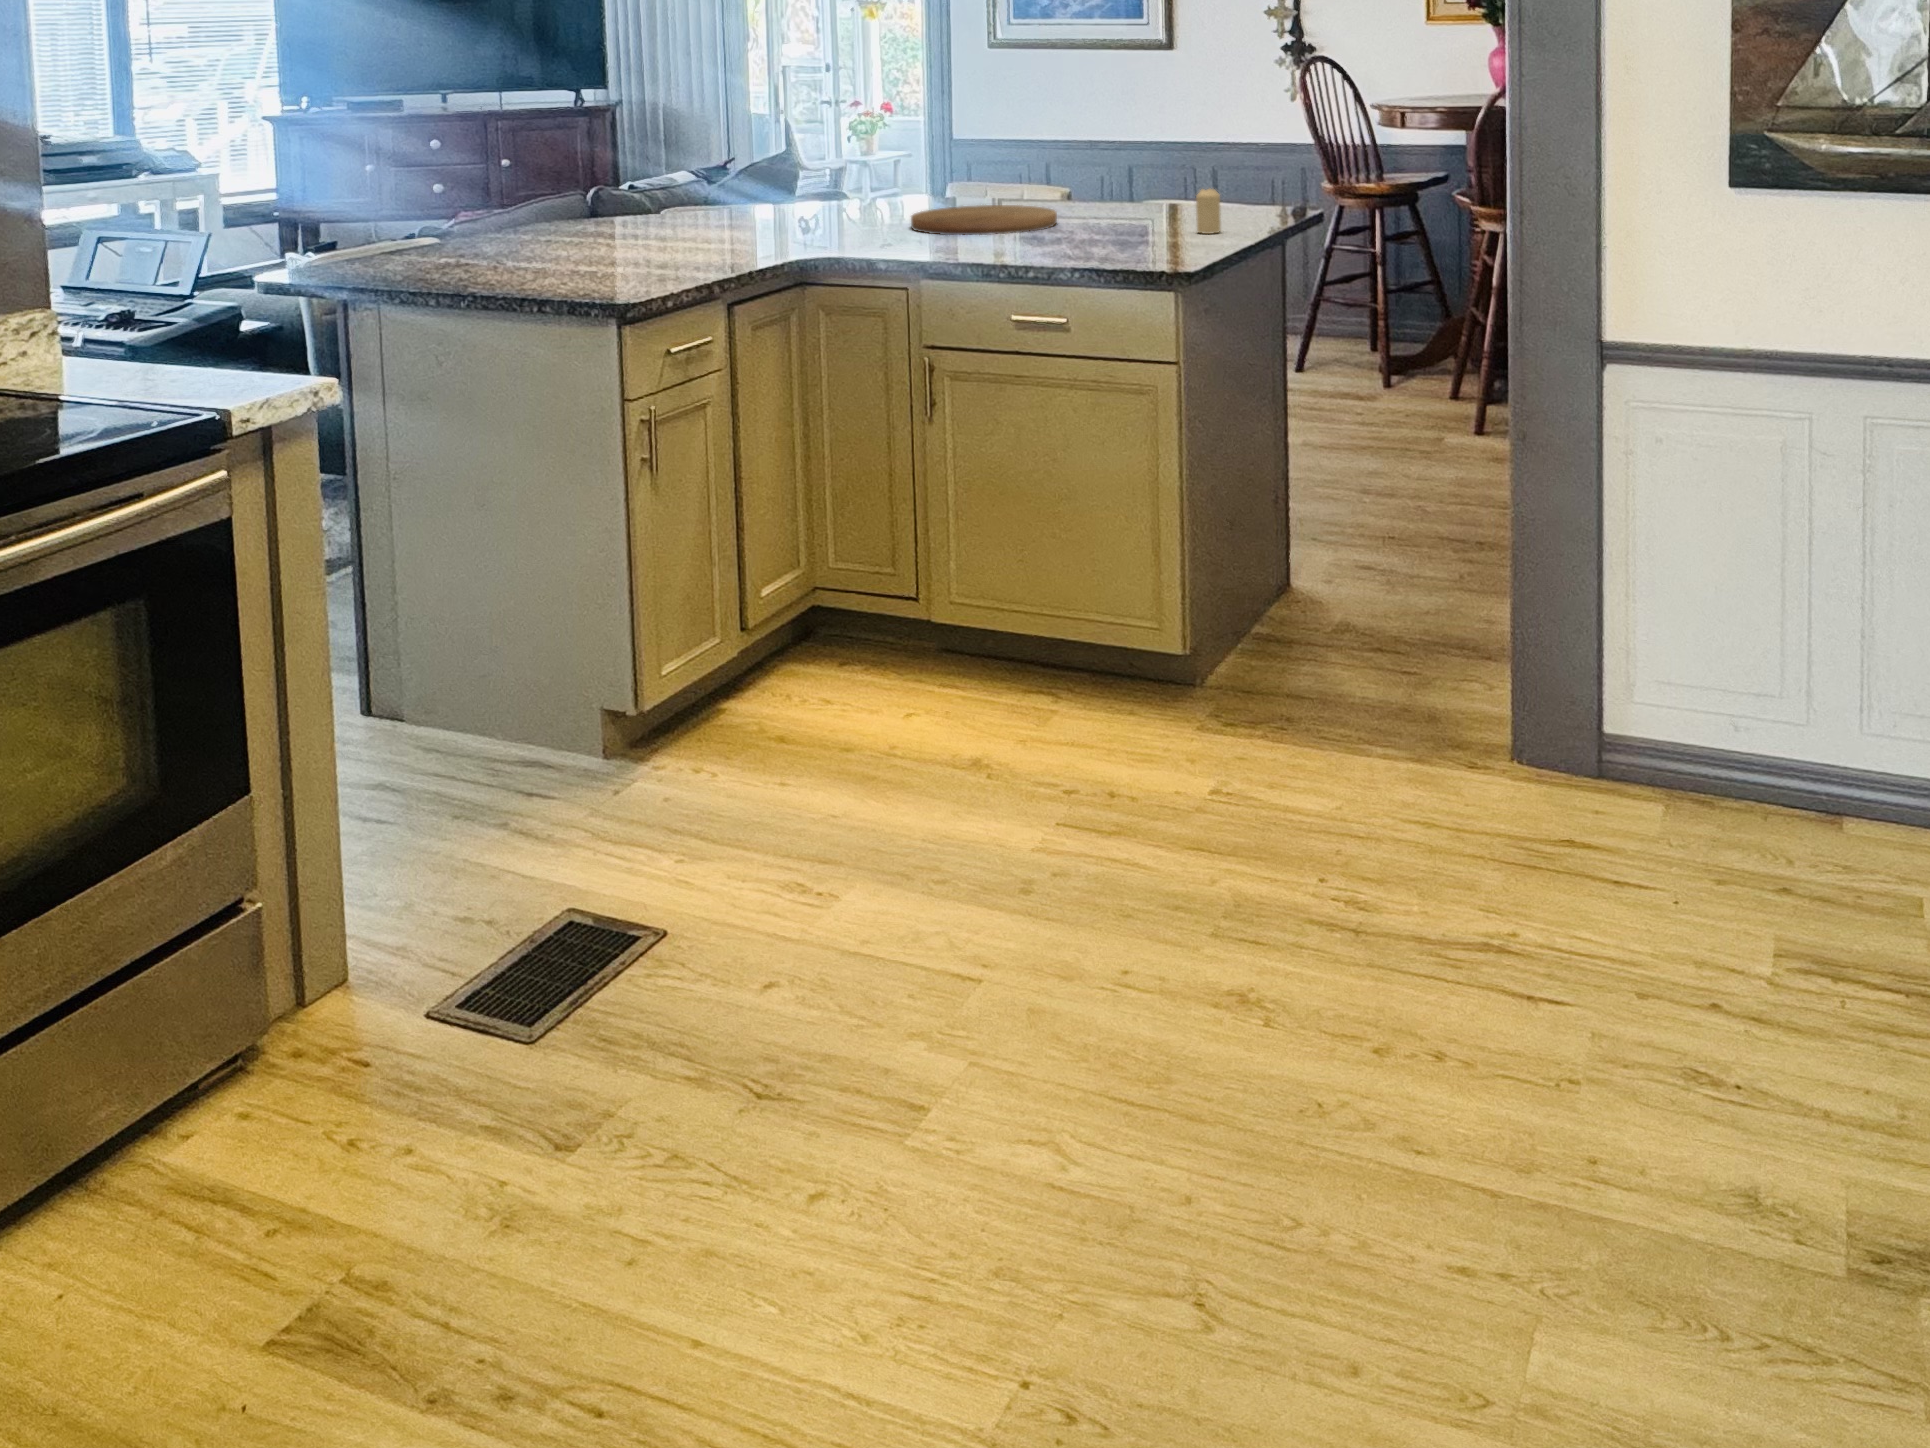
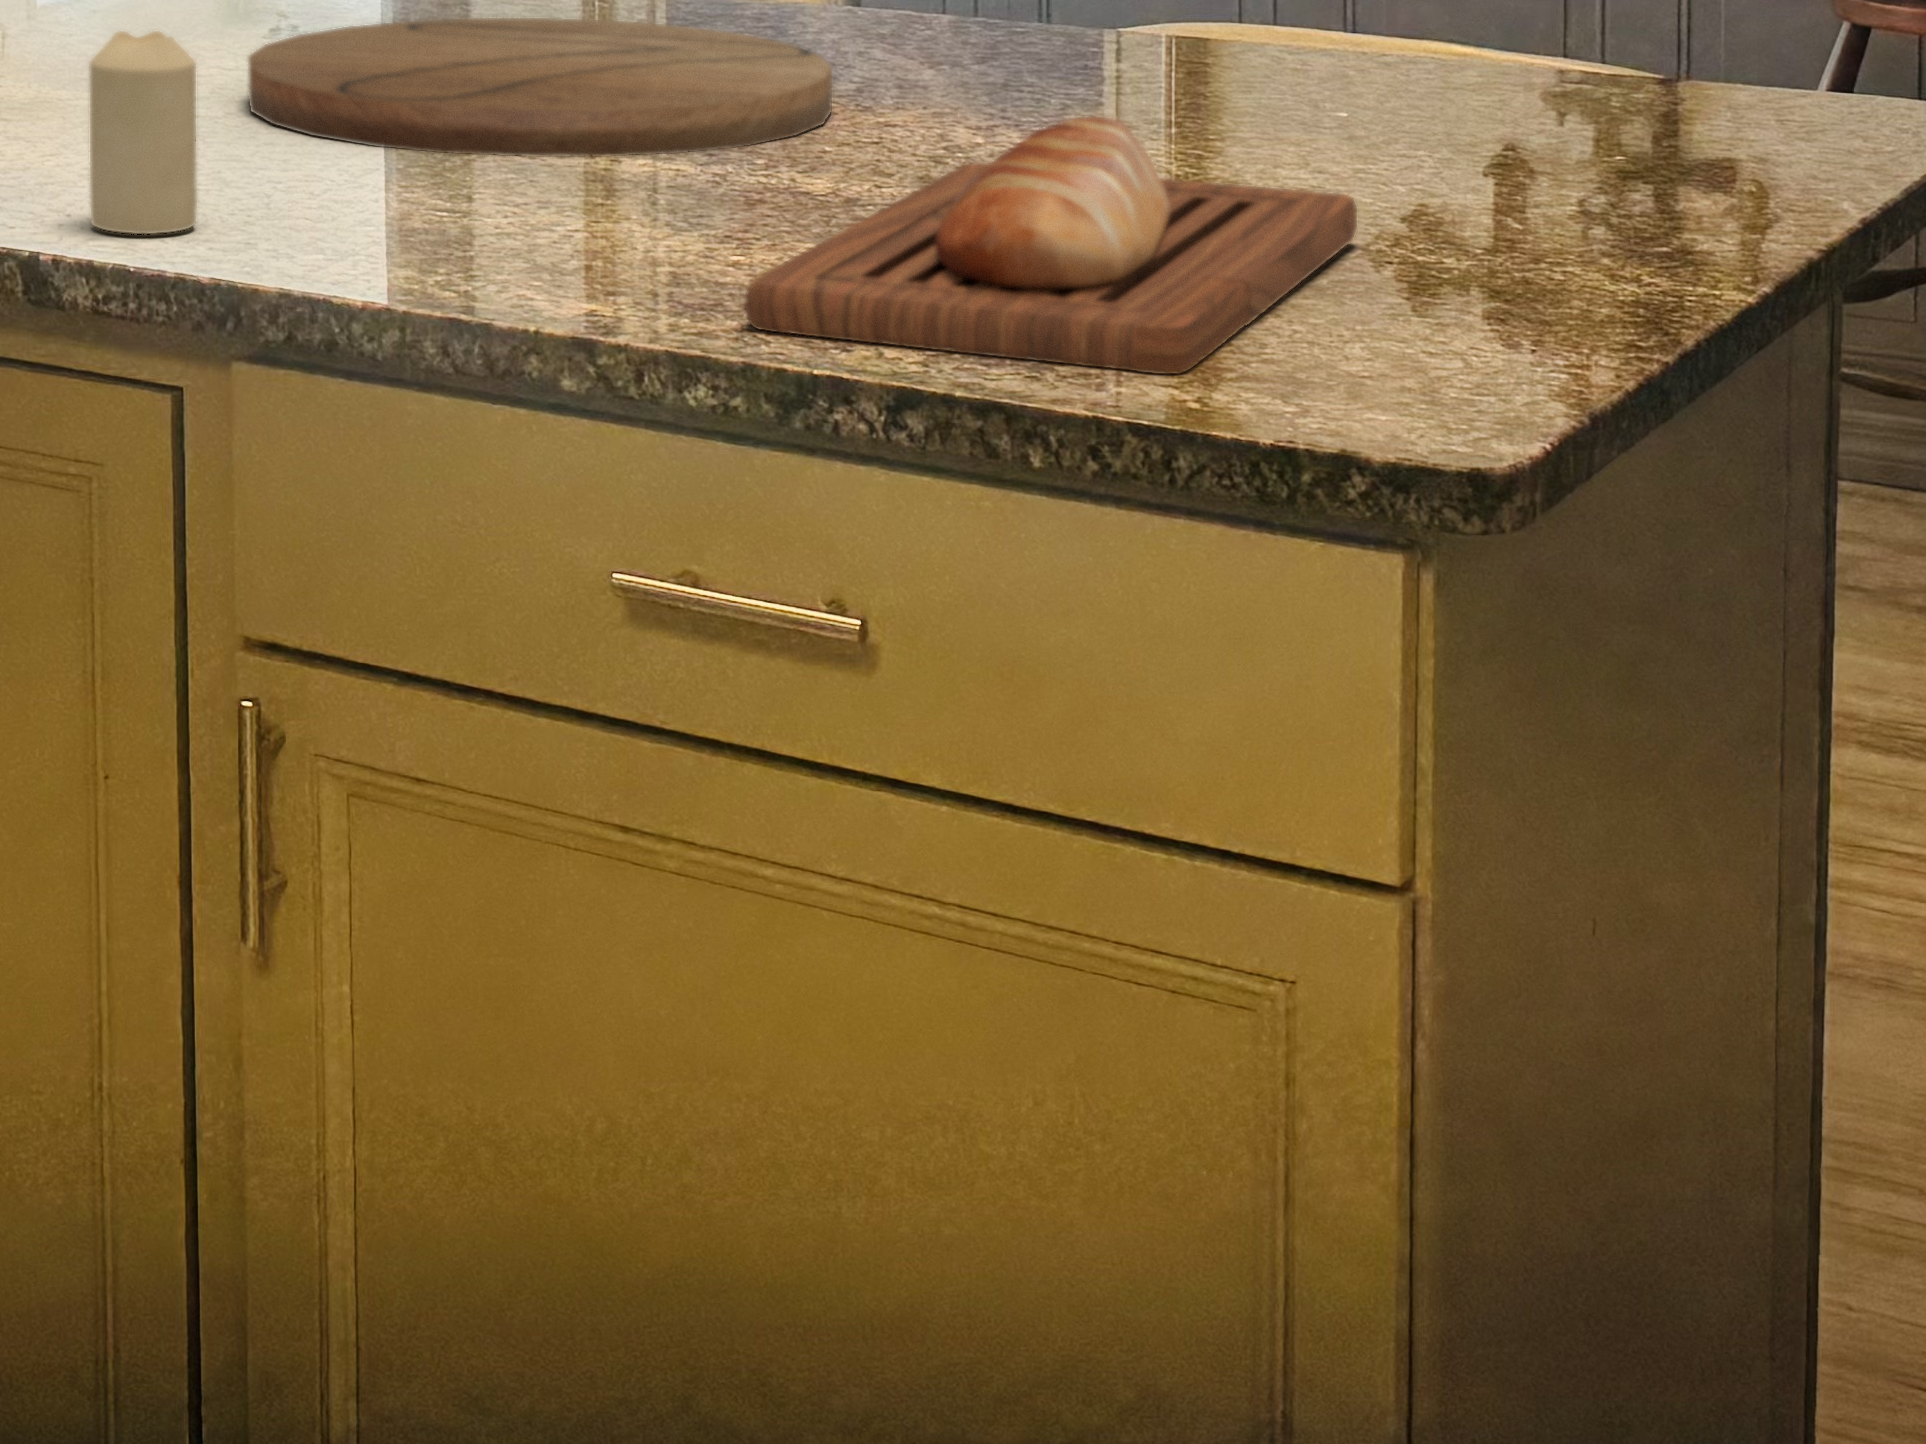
candle: present [1196,189,1221,234] -> present [89,31,197,234]
bread loaf: none [1036,214,1171,263] -> present [745,117,1357,374]

